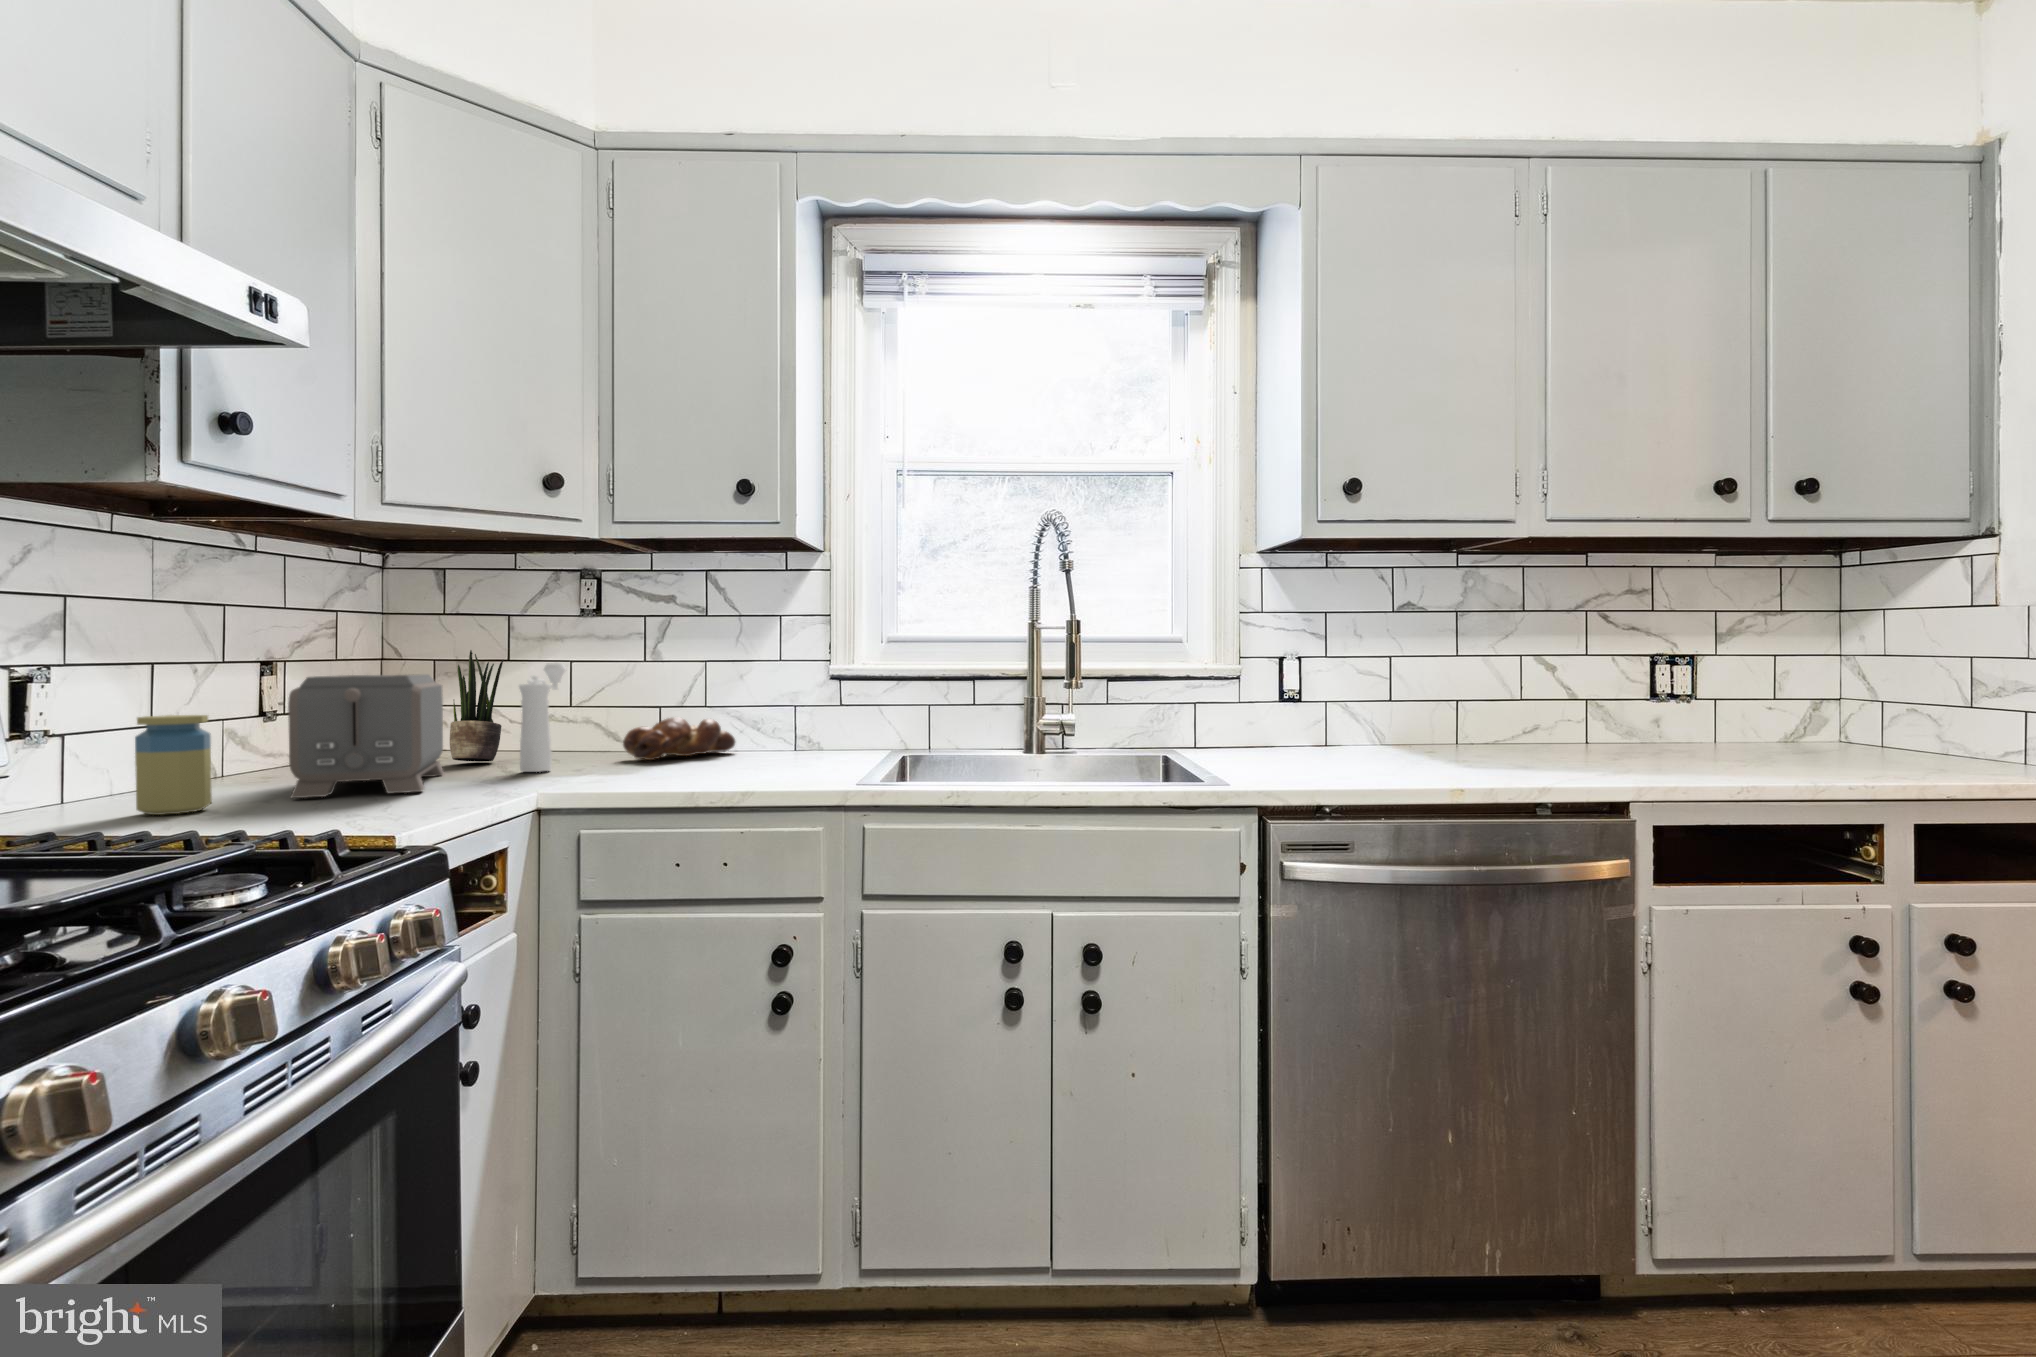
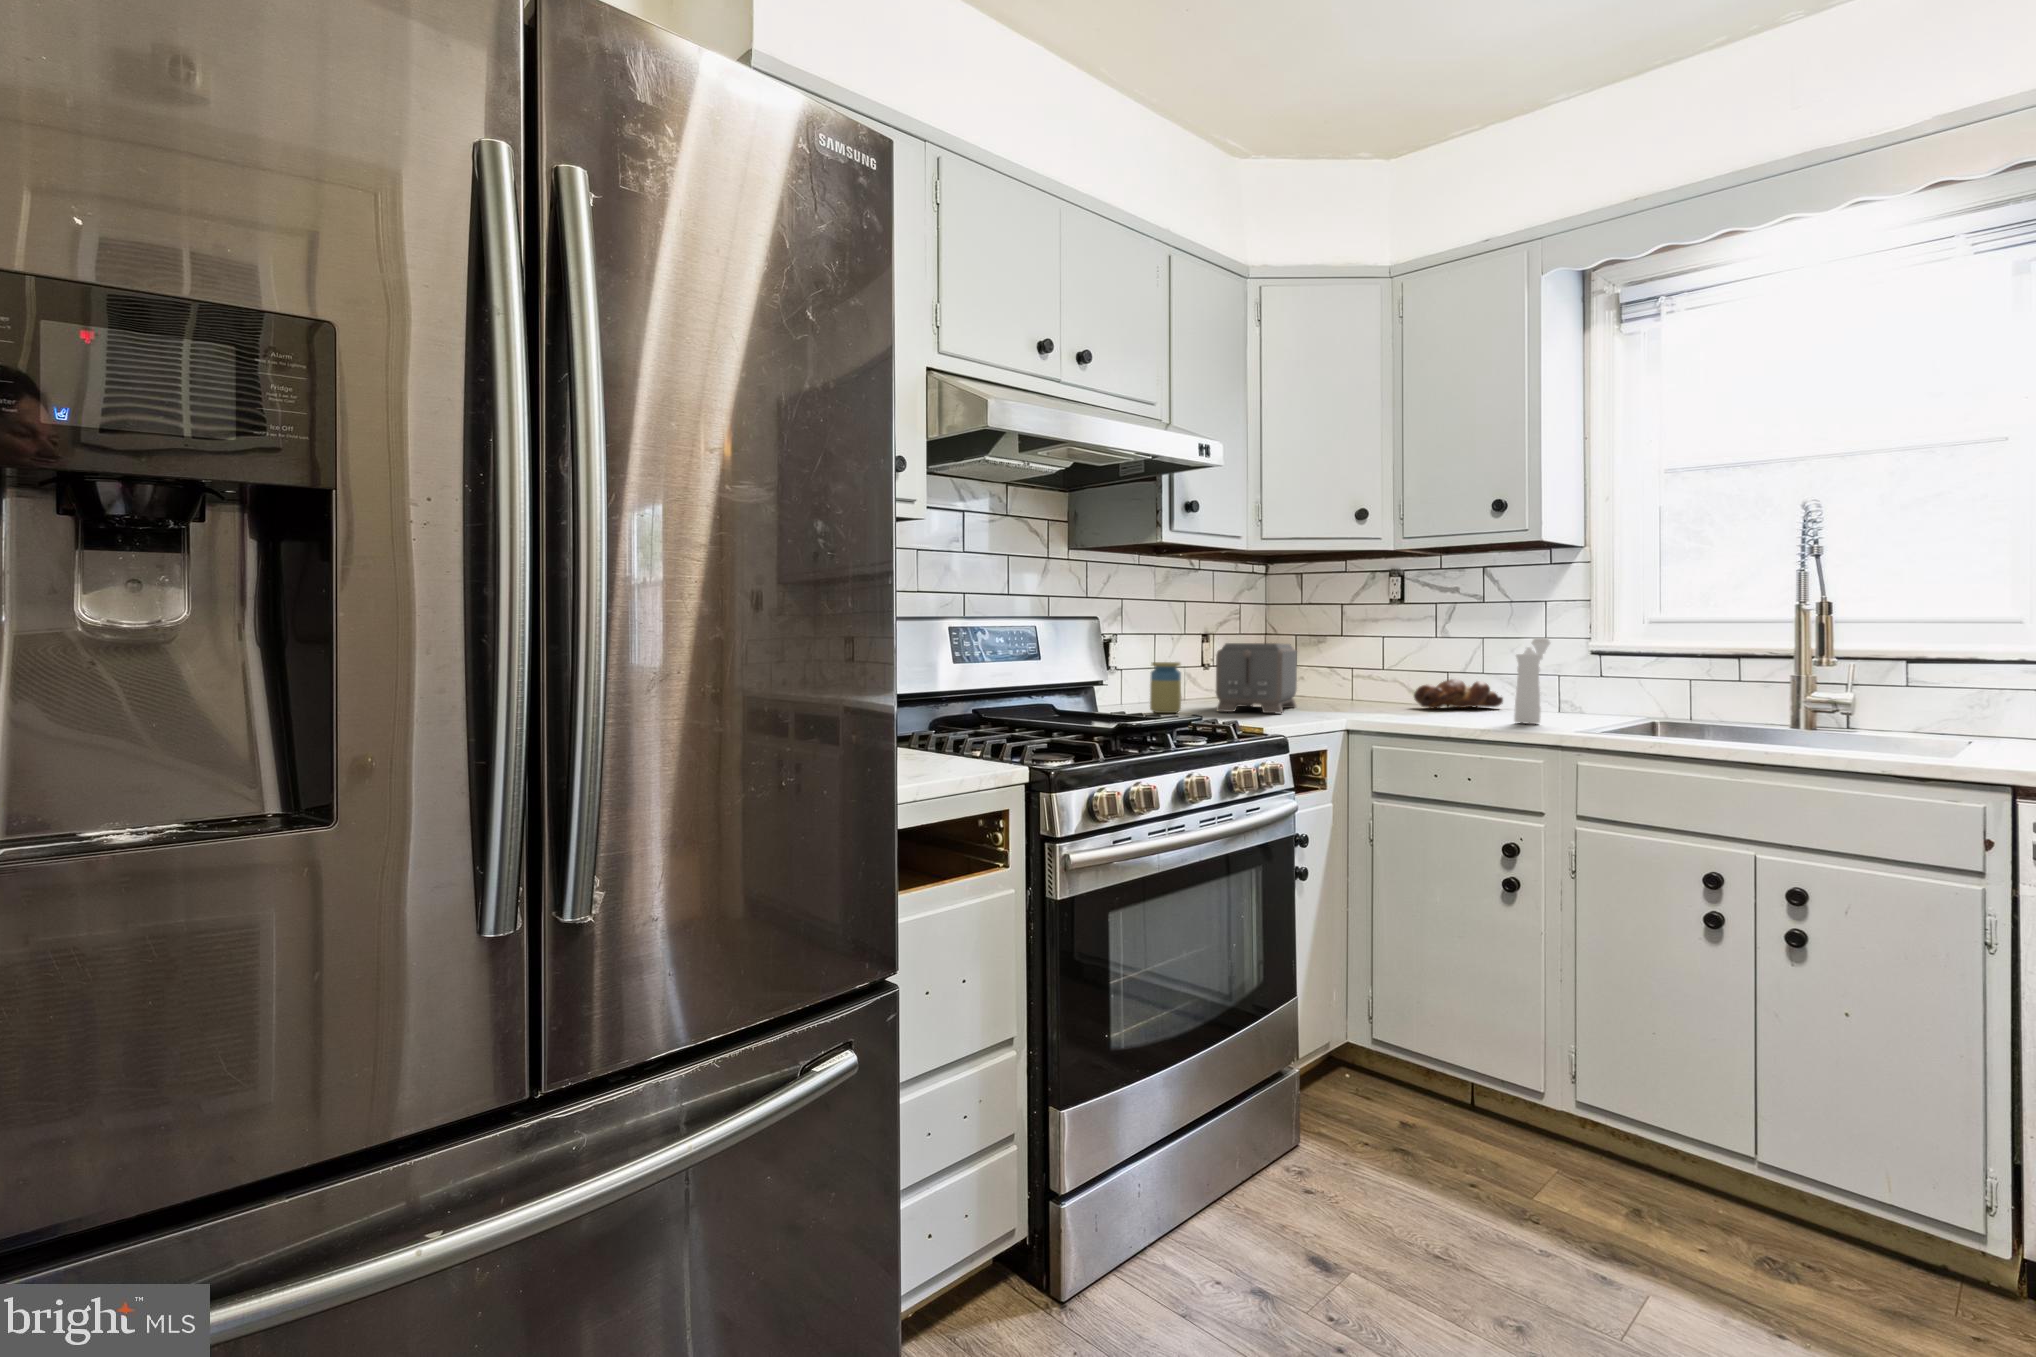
potted plant: present [450,650,503,762] -> none [1302,628,1337,703]
pepper mill: present [519,663,566,772] -> present [1514,638,1550,724]

